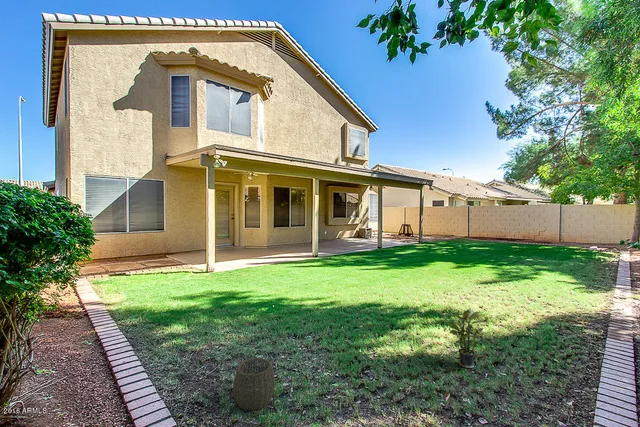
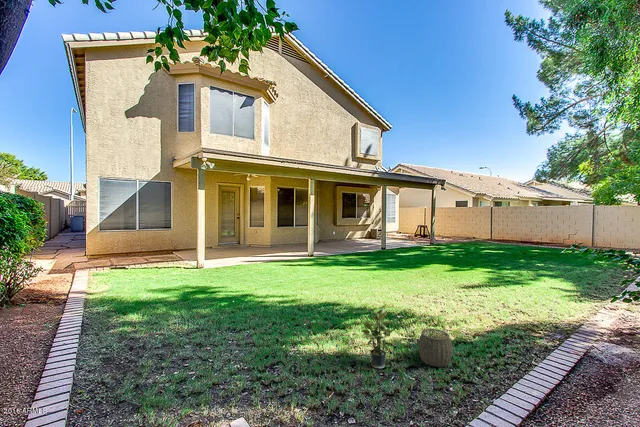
woven basket: present [233,358,275,410] -> present [418,329,453,367]

